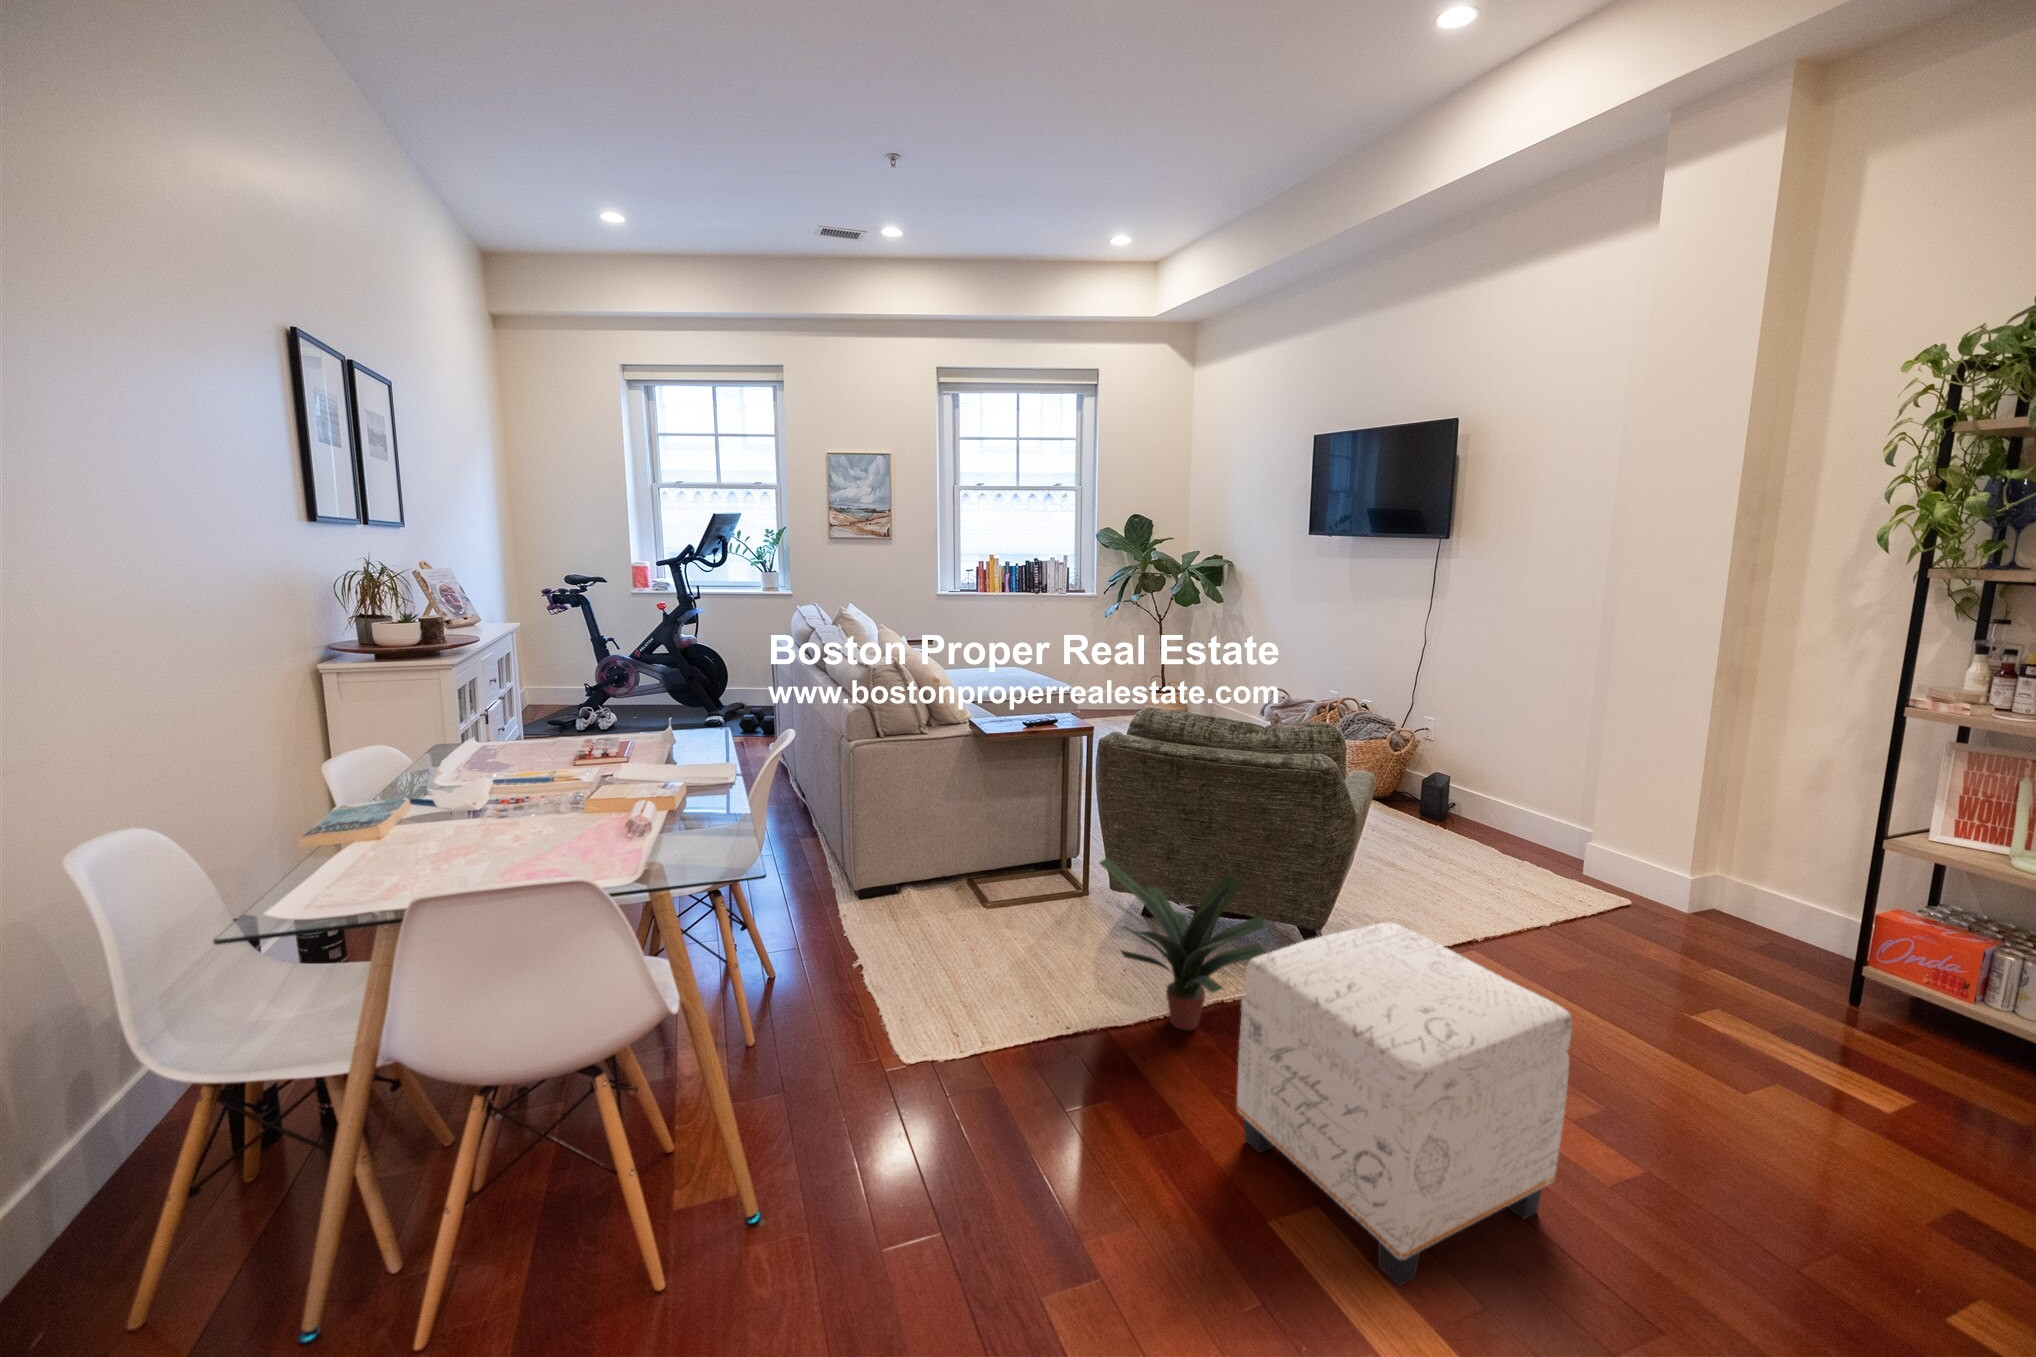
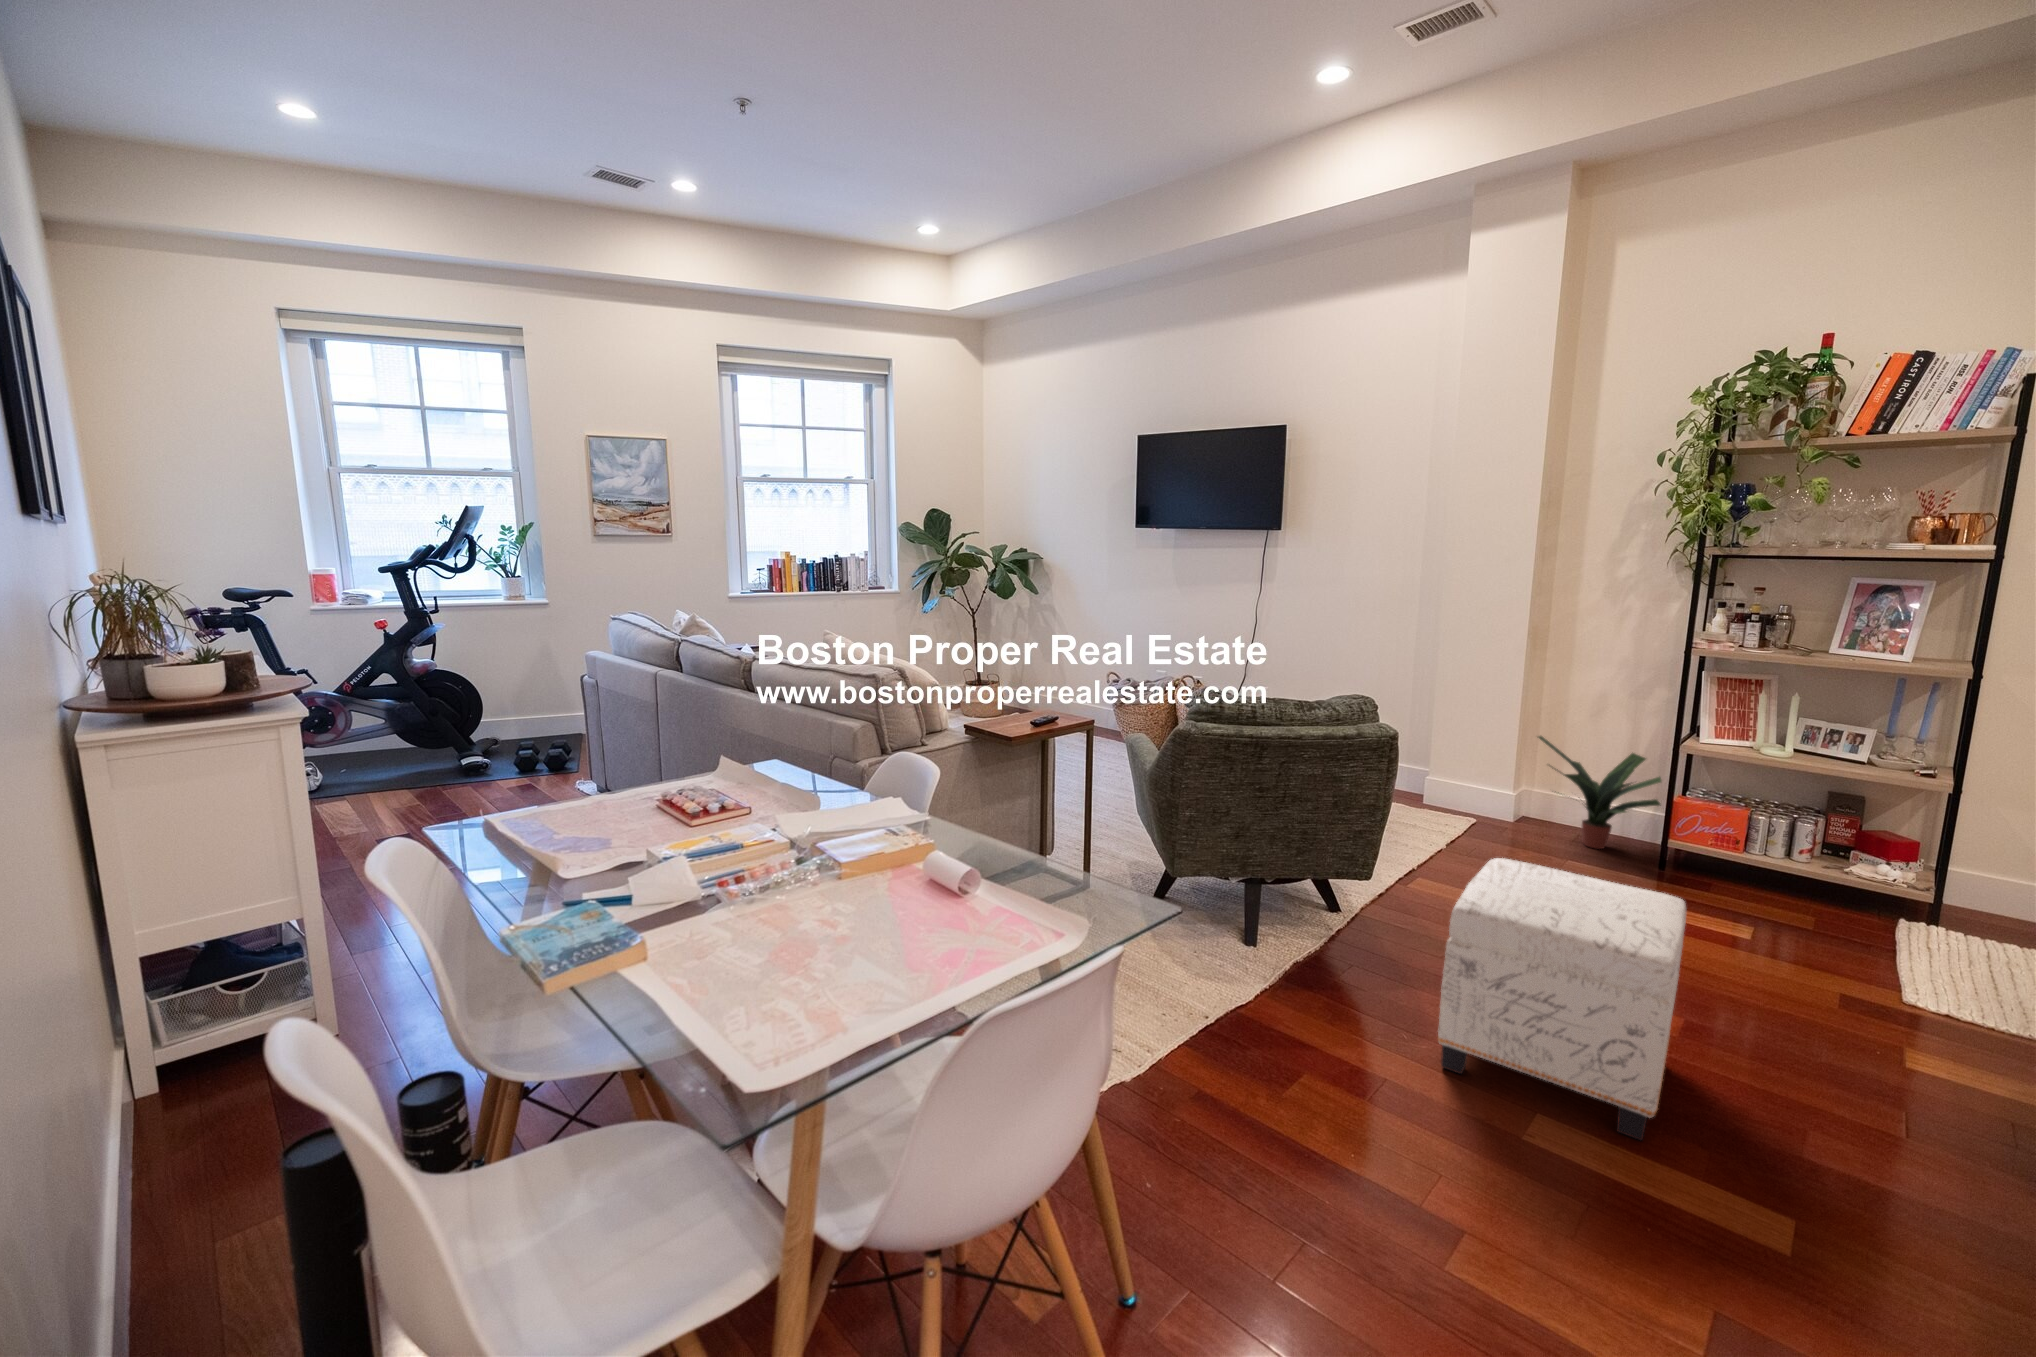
potted plant: present [1100,858,1265,1030] -> present [1538,736,1661,849]

